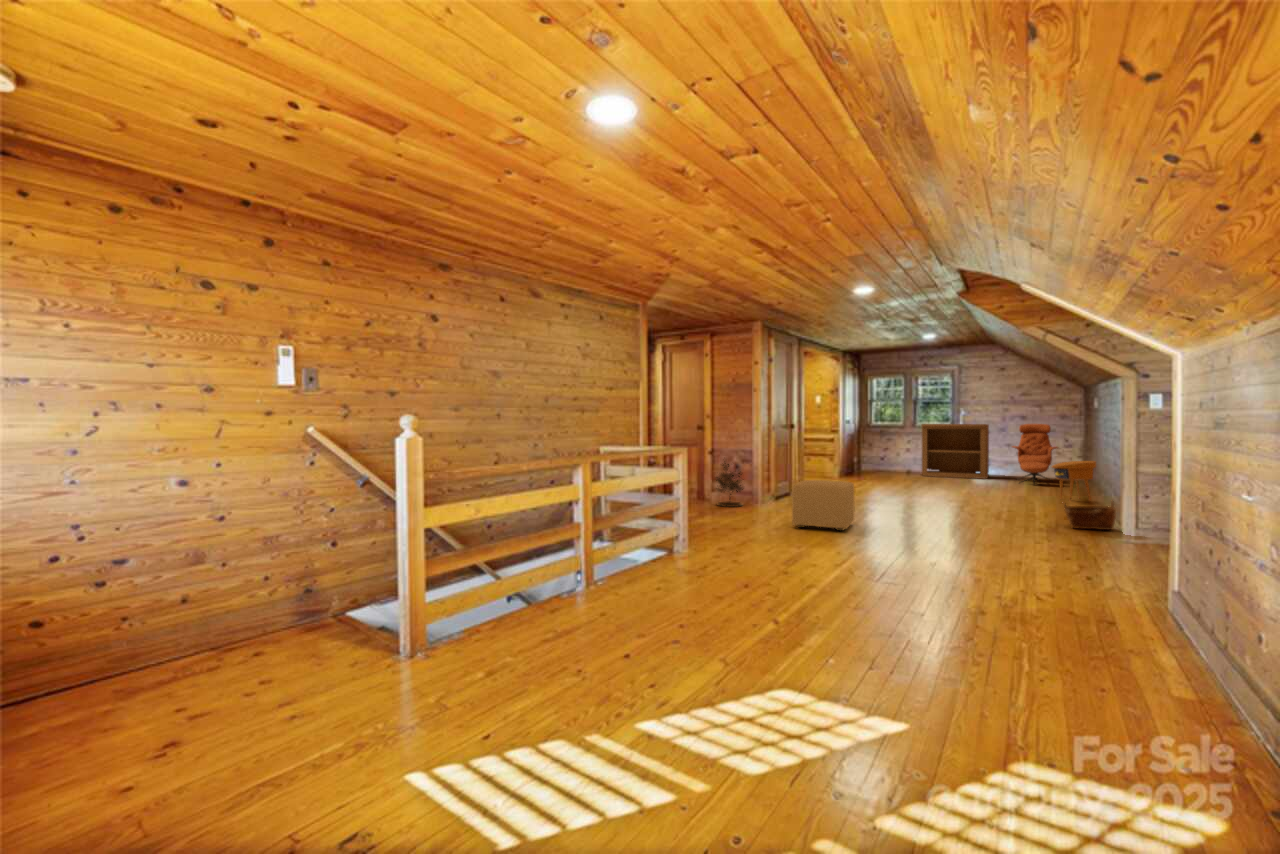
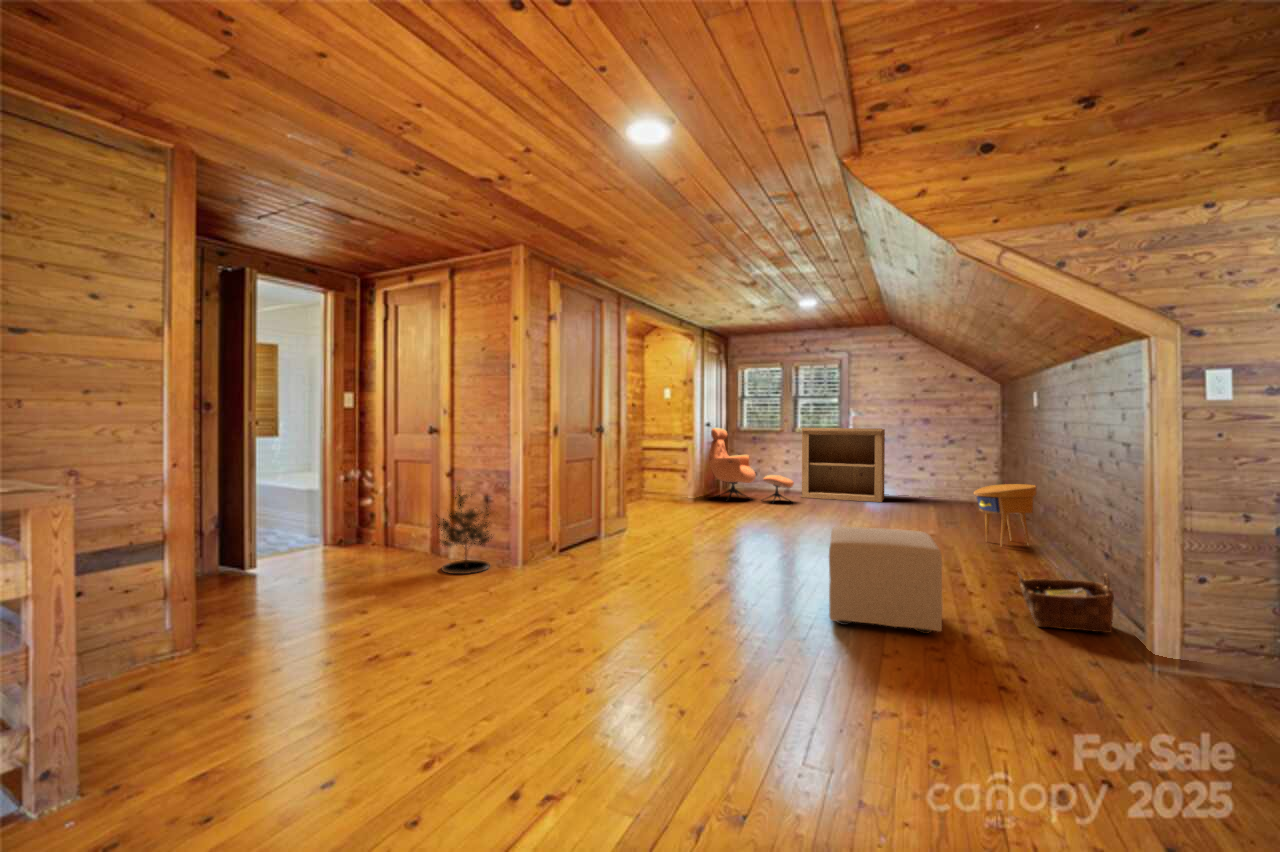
lounge chair: present [1012,424,1058,484] -> present [709,428,794,501]
ottoman: present [792,480,855,531] -> present [829,527,943,634]

